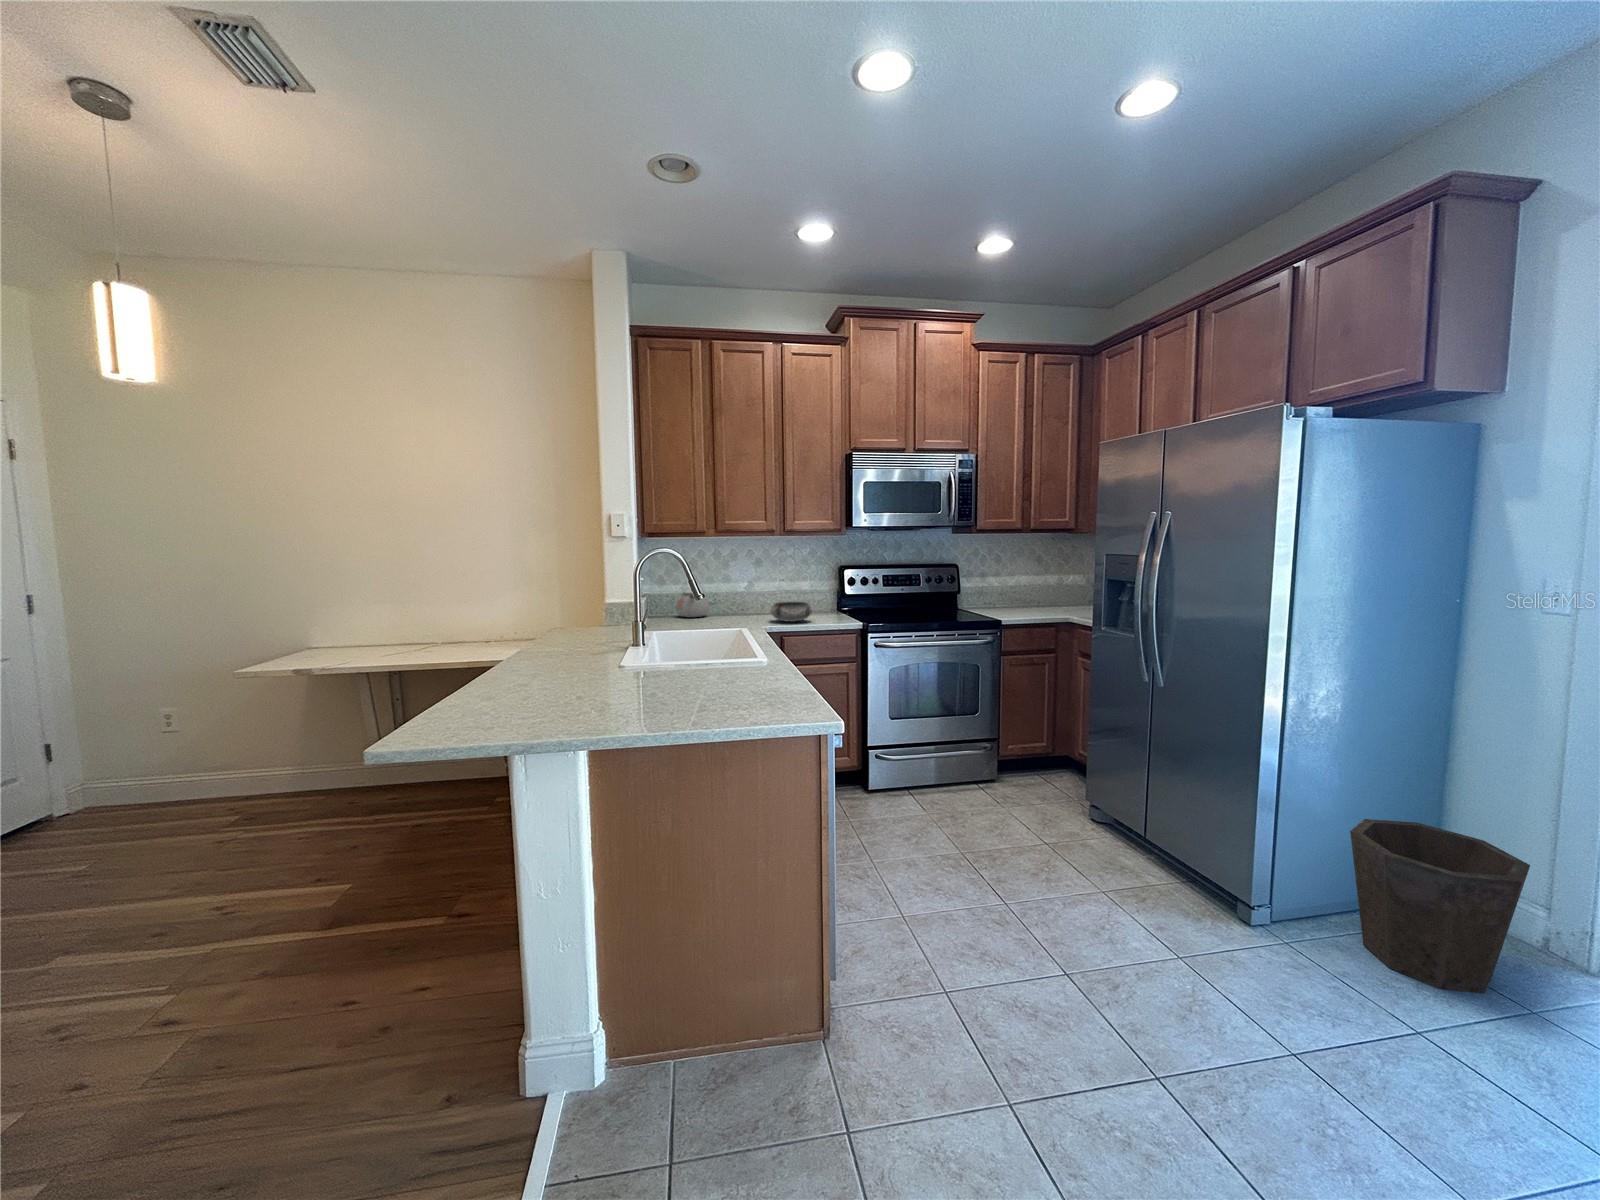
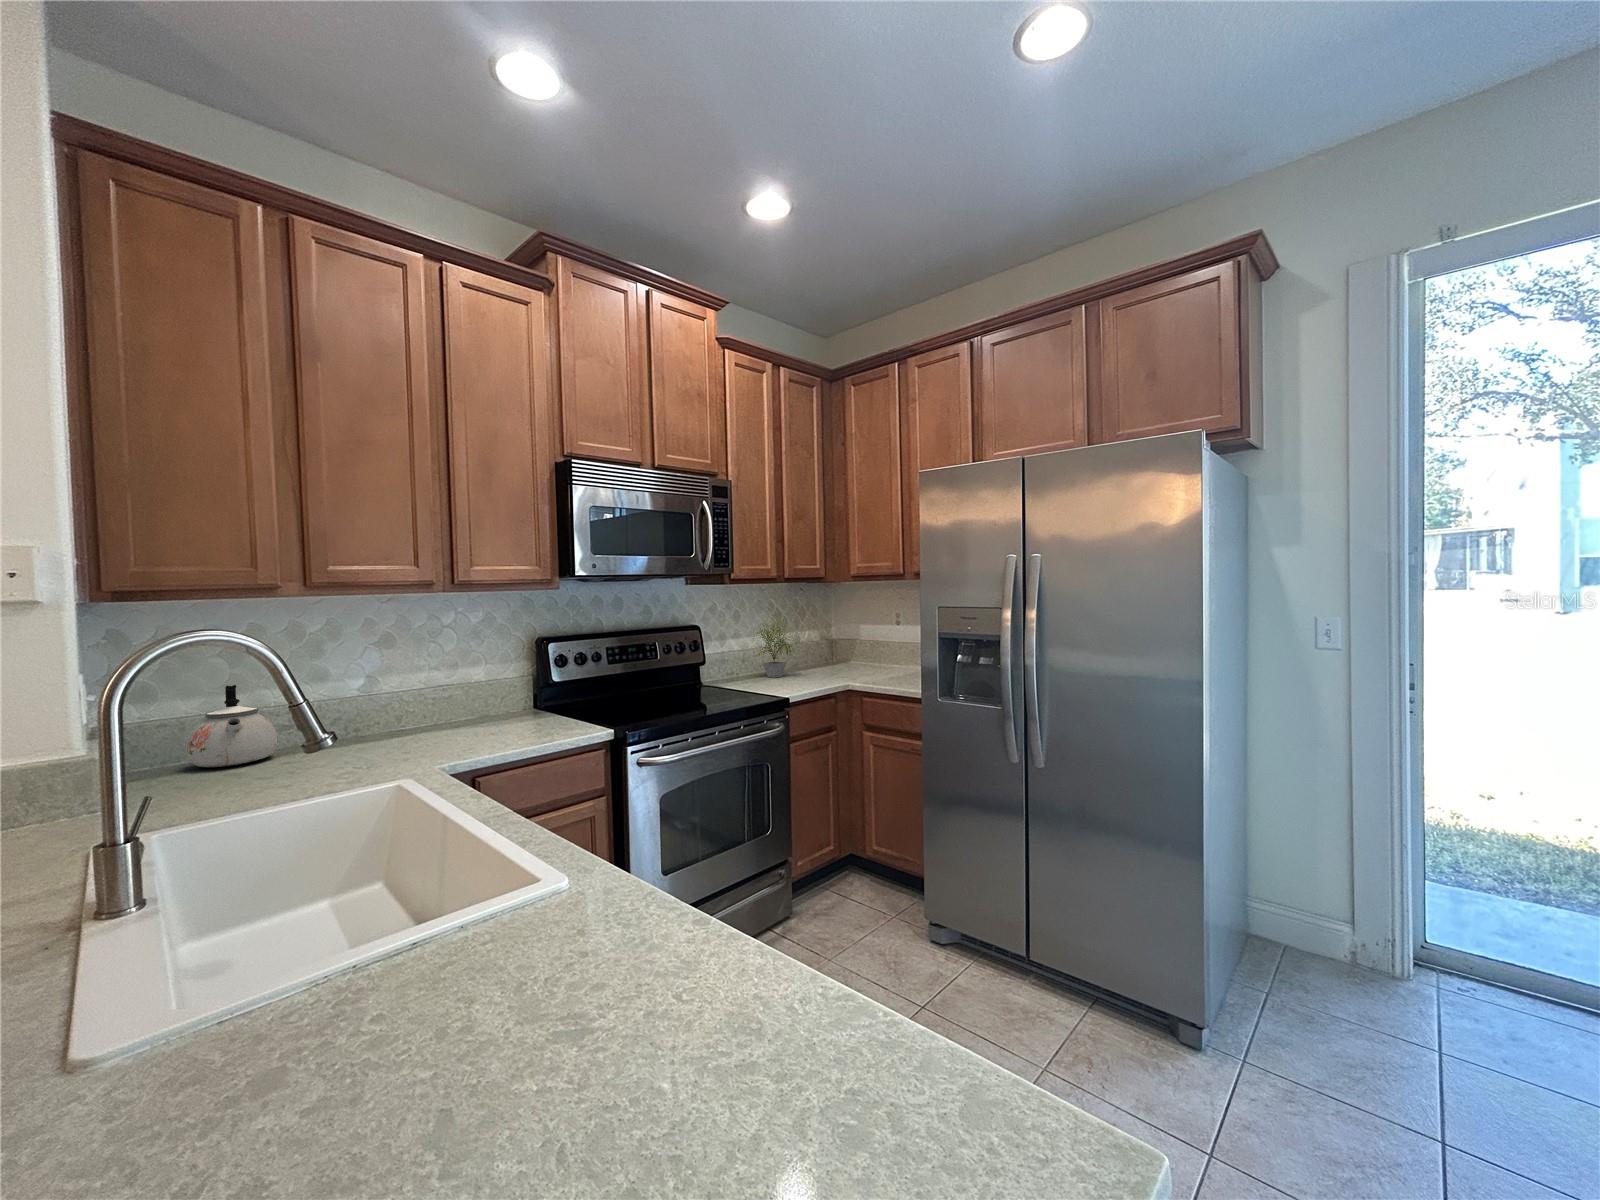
potted plant: none [1001,555,1051,609] -> present [754,612,795,678]
bowl: present [770,602,812,622] -> none [434,705,521,746]
waste bin: present [1350,819,1530,994] -> none [1243,867,1418,1057]

